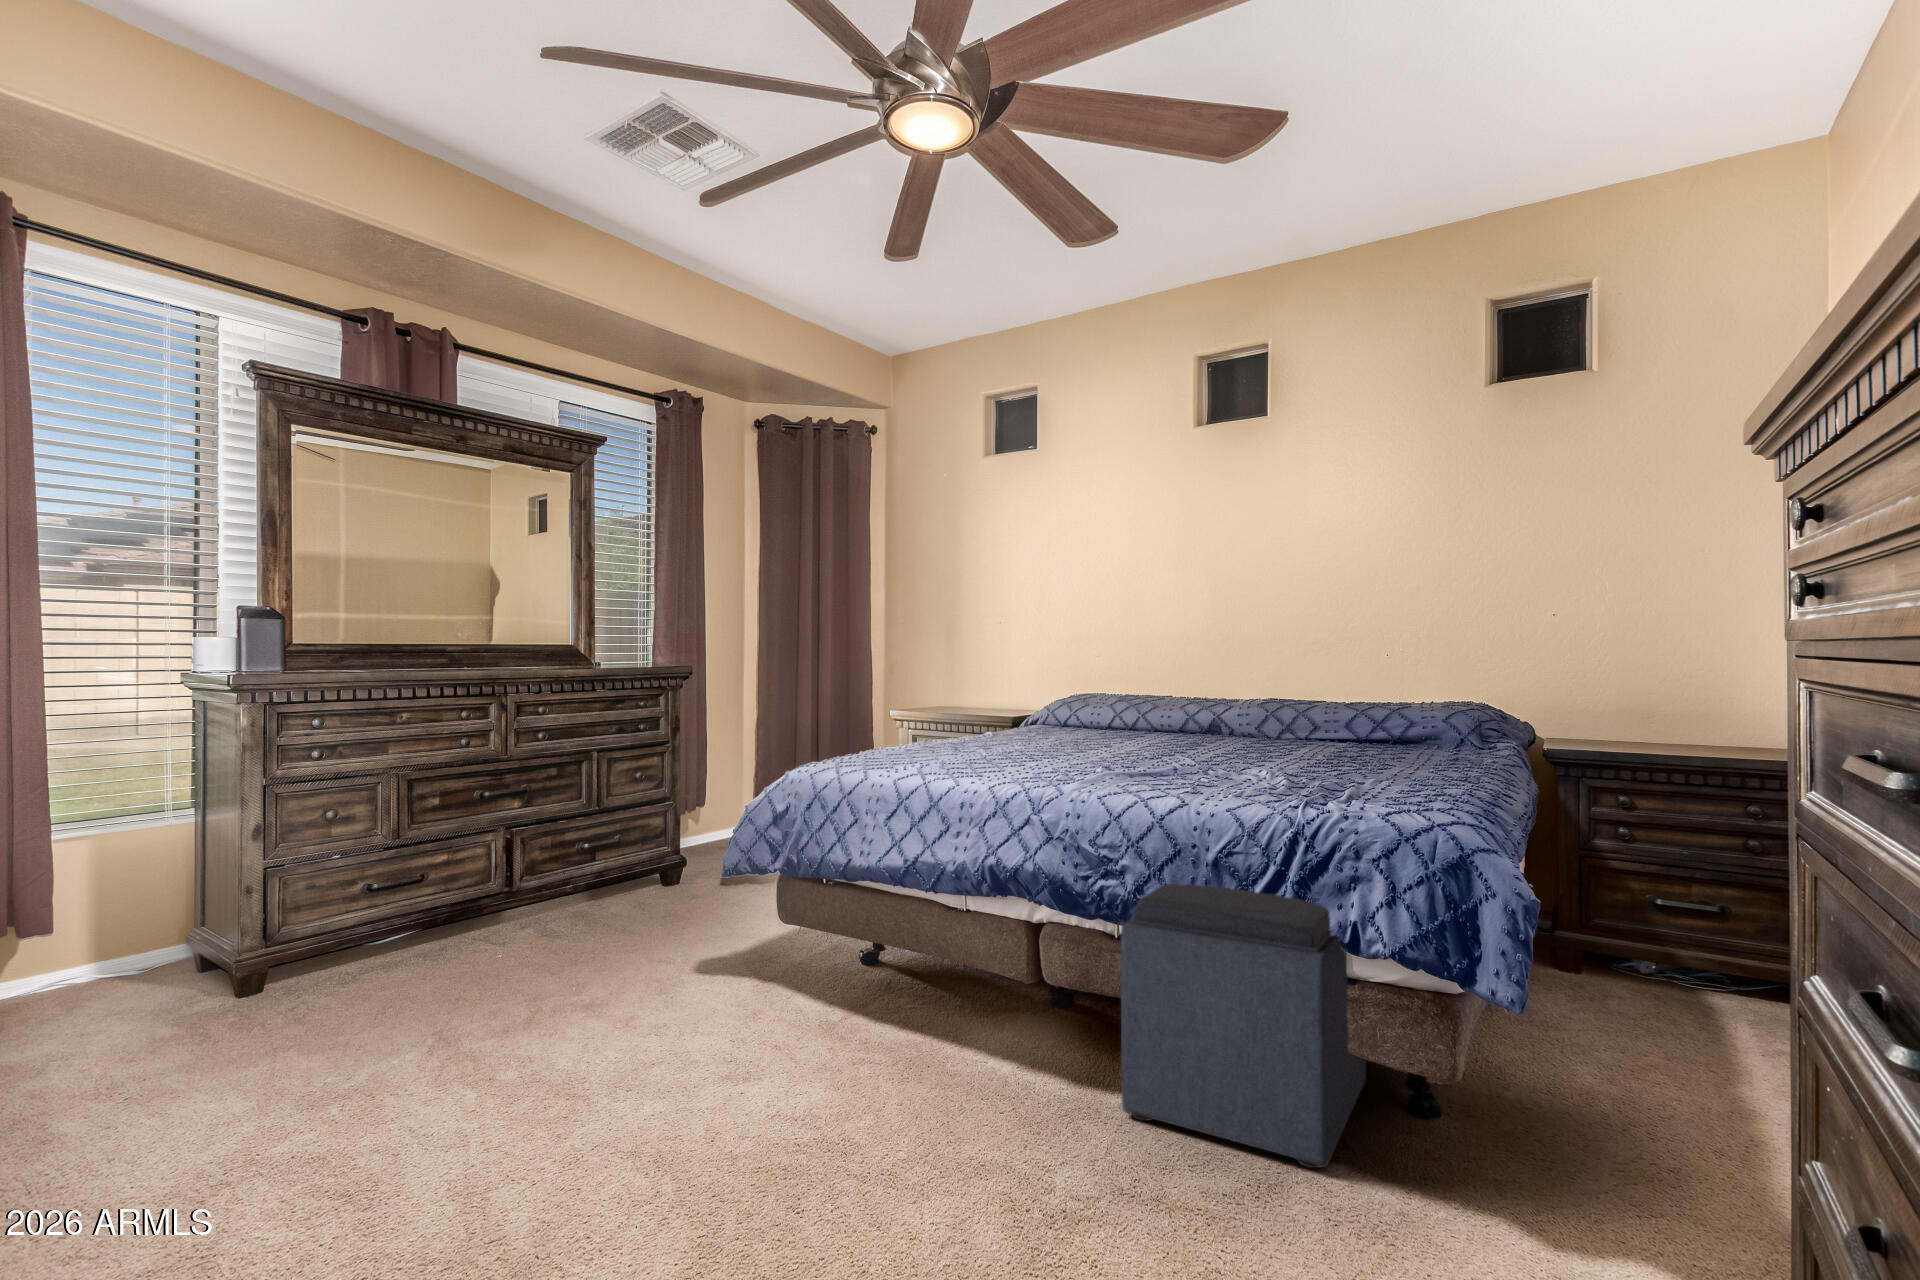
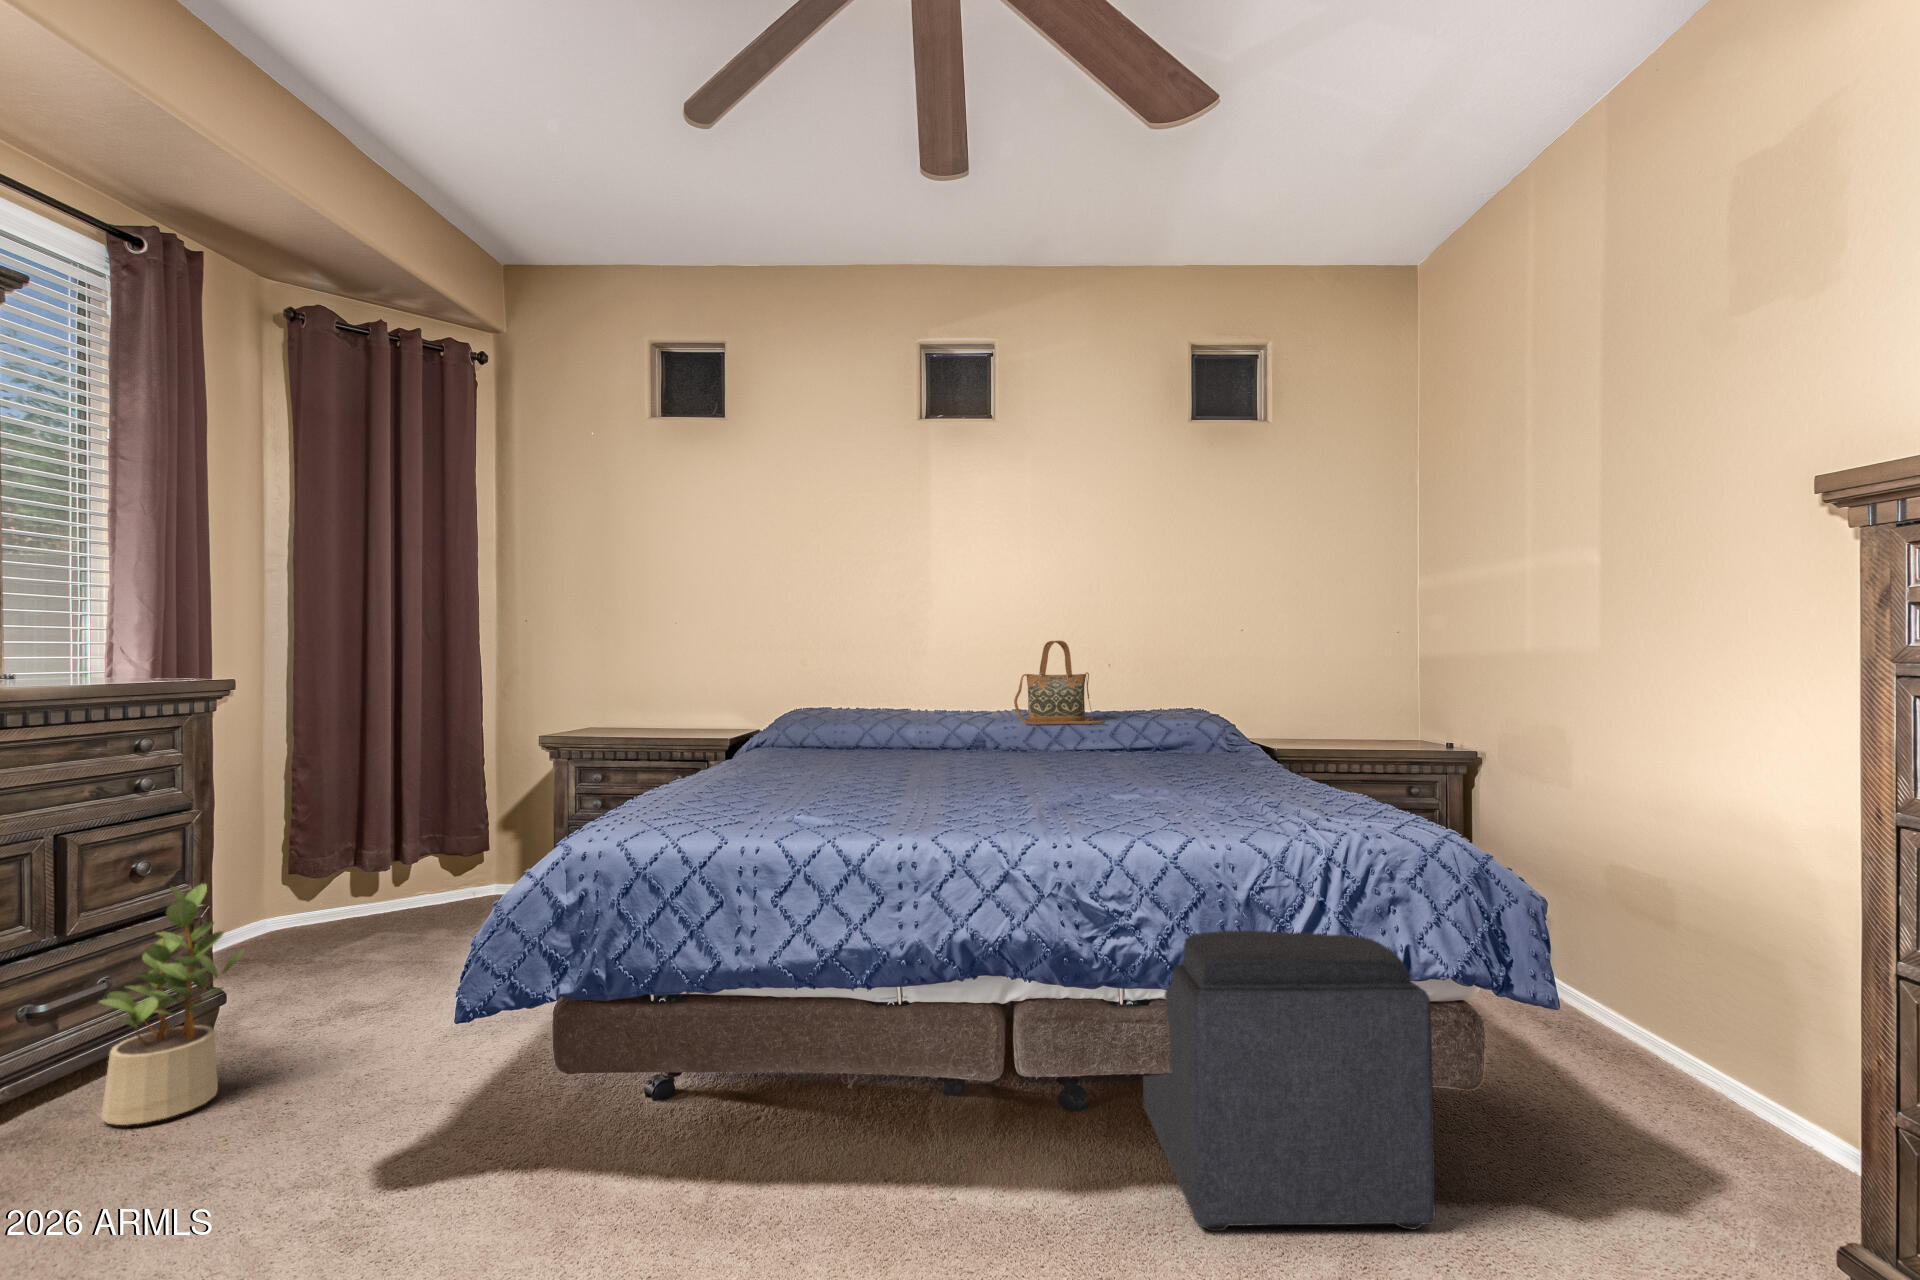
handbag: none [1265,625,1356,709] -> present [1014,641,1105,724]
potted plant: none [607,785,674,917] -> present [99,884,243,1125]

